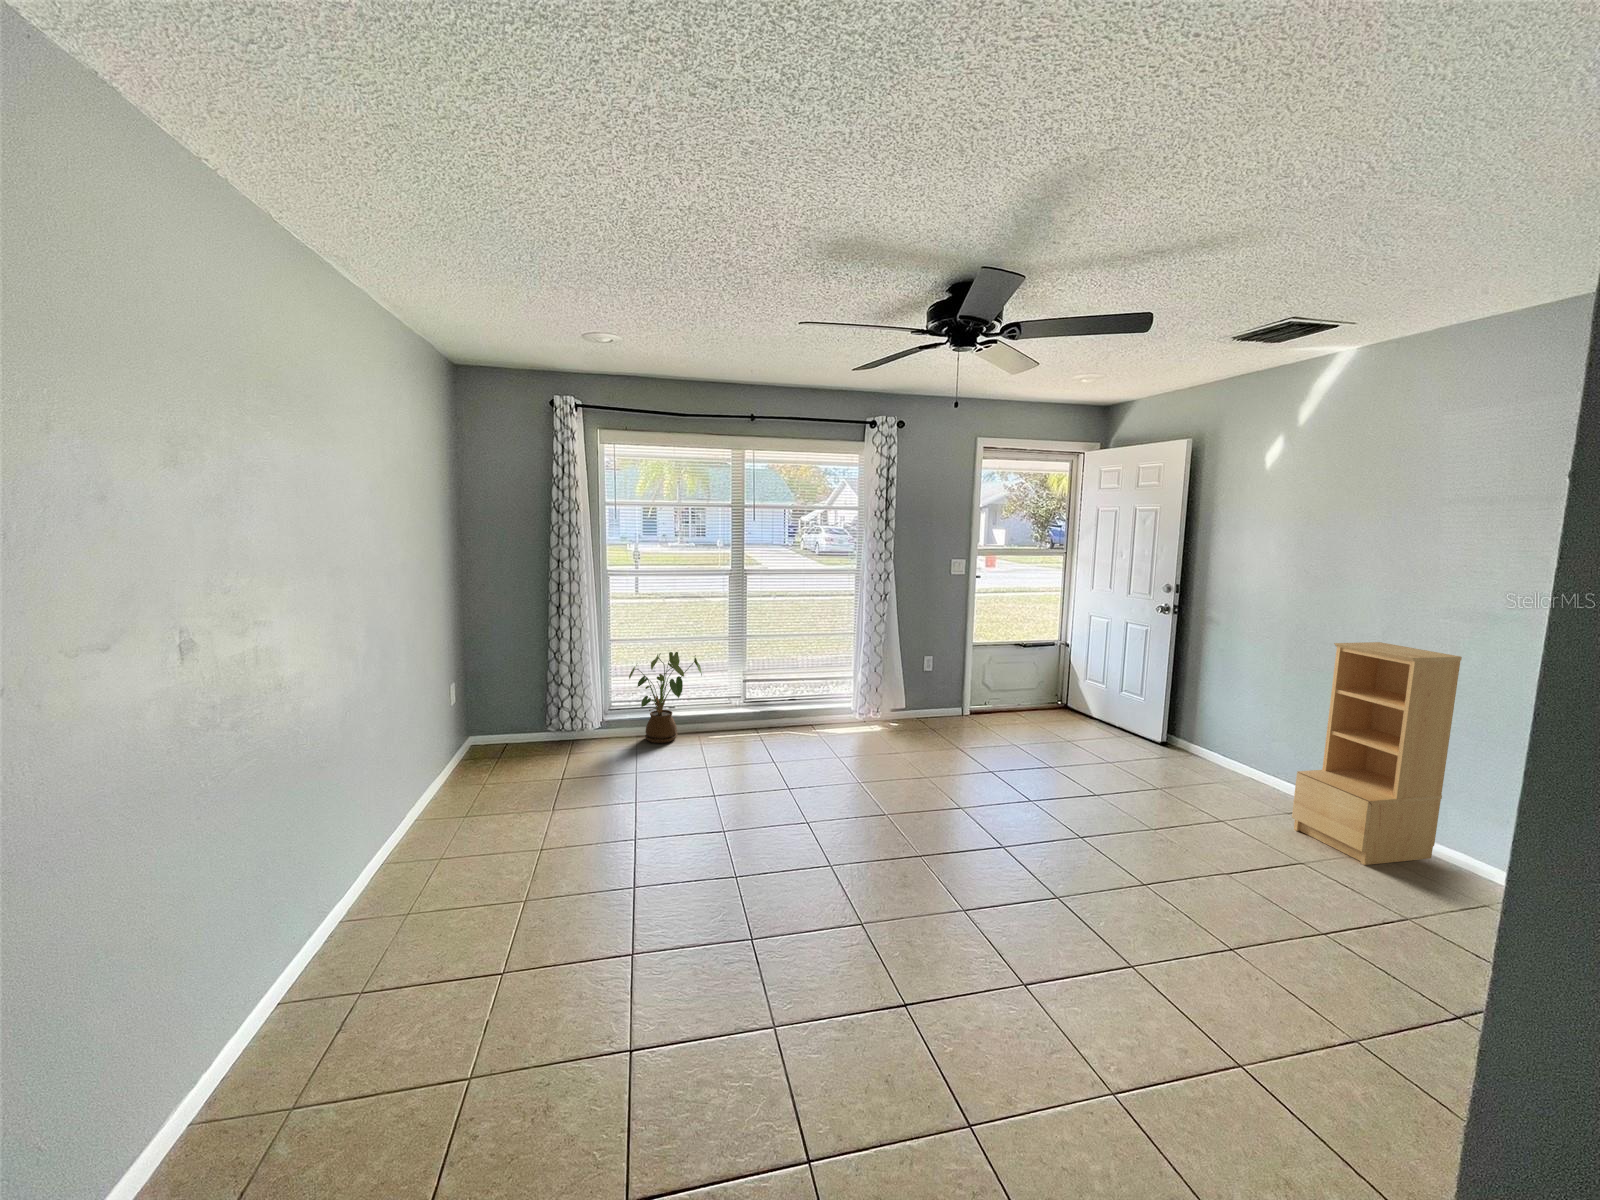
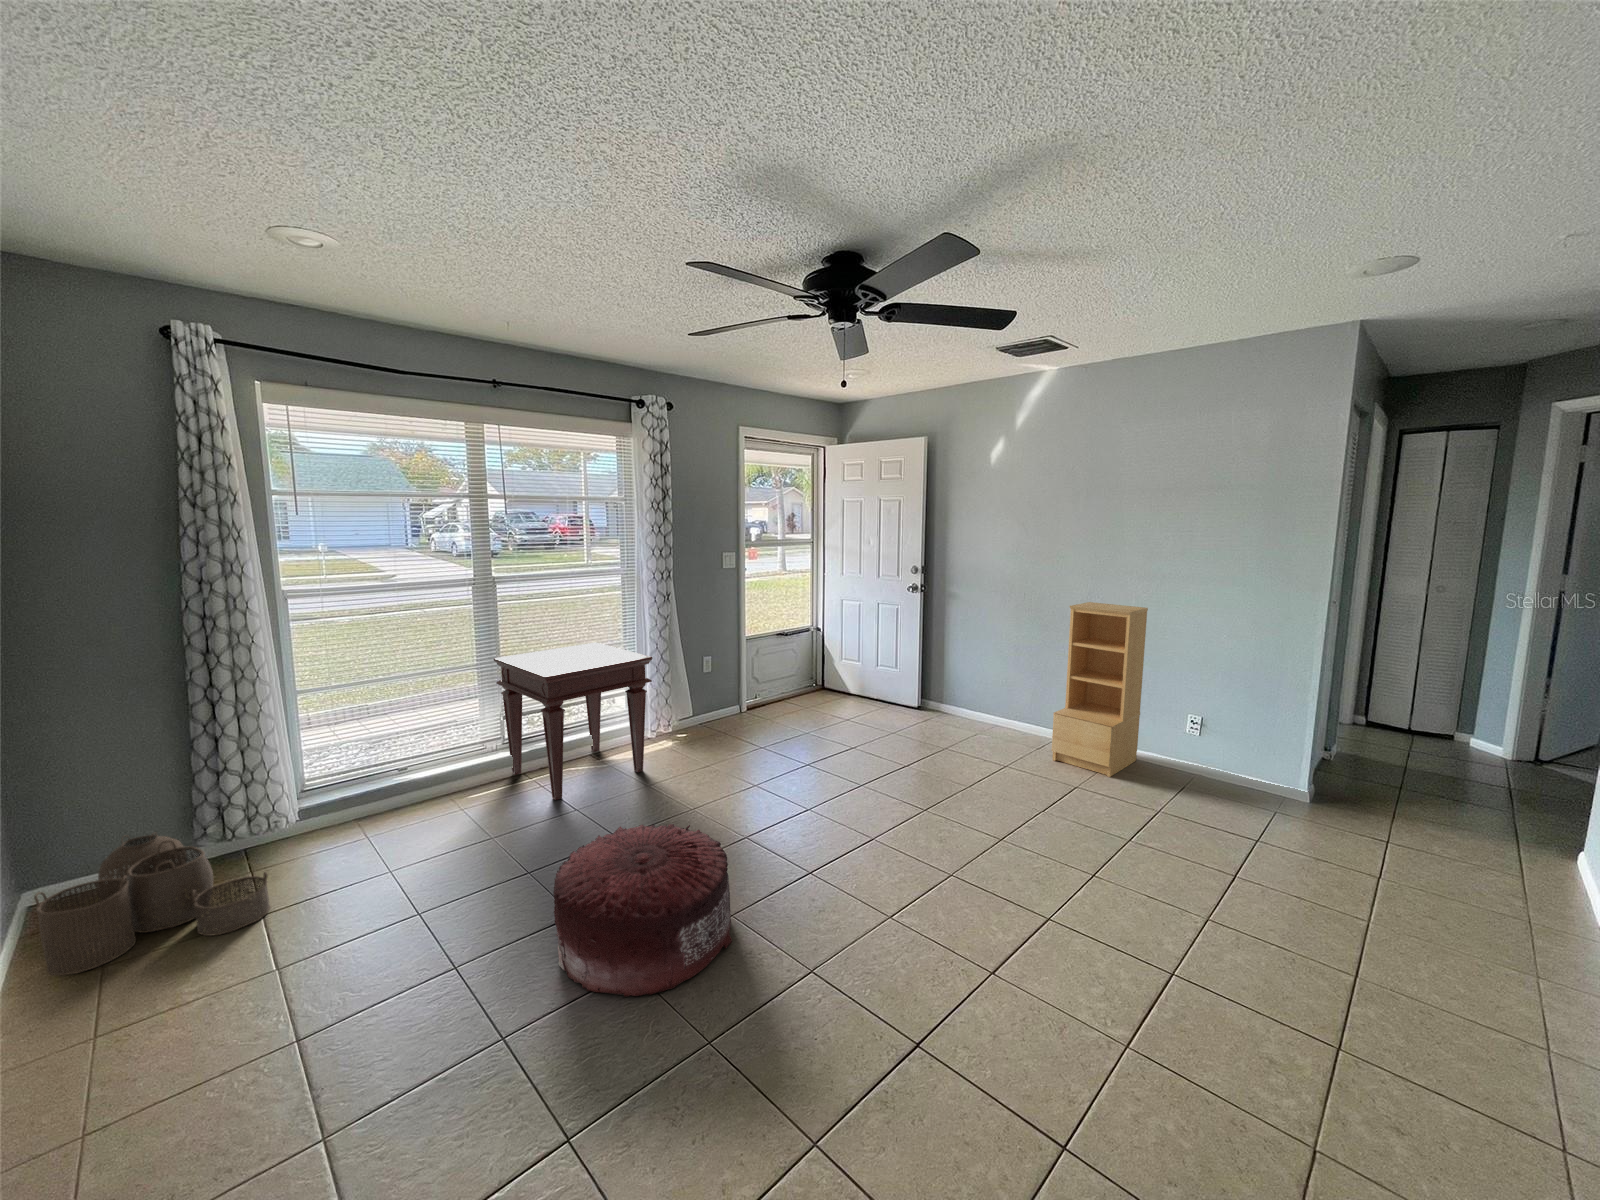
side table: none [738,631,853,752] -> present [494,643,653,800]
house plant: present [629,652,702,743] -> none [341,693,453,822]
woven basket: none [463,713,567,782] -> present [34,833,270,975]
pouf: none [688,770,826,894] -> present [553,824,732,996]

